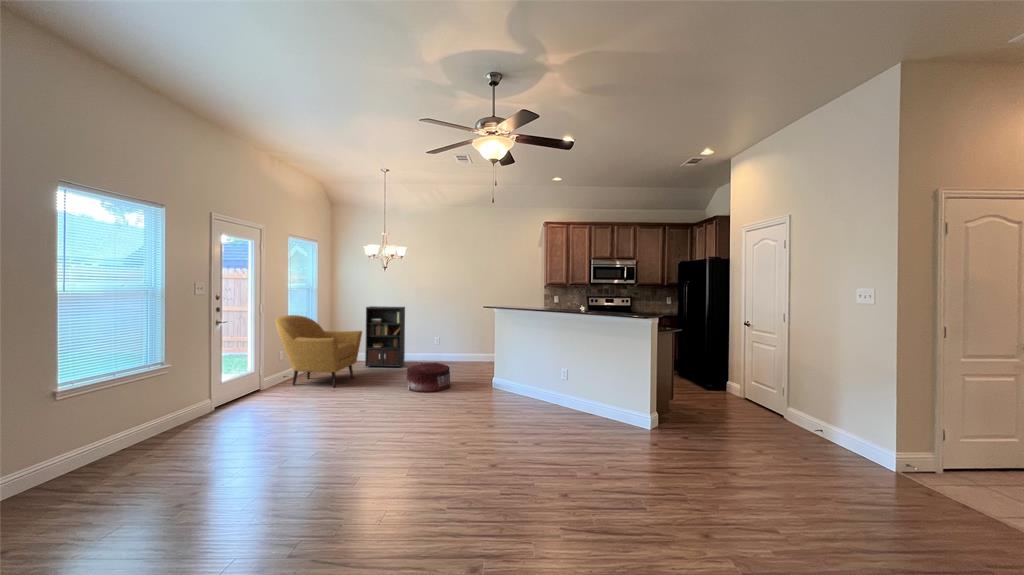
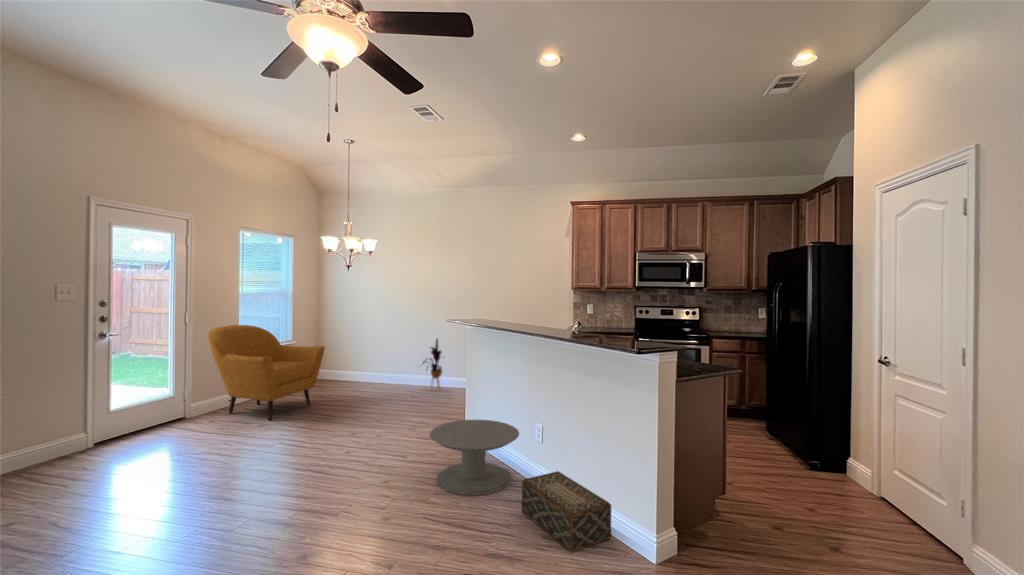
bookcase: present [365,306,405,367] -> none [341,315,409,393]
house plant: none [427,324,449,364] -> present [423,340,442,390]
pouf: present [407,363,450,392] -> none [352,393,413,437]
side table: none [491,372,549,415] -> present [430,420,519,496]
woven basket: none [562,395,619,431] -> present [522,471,611,553]

